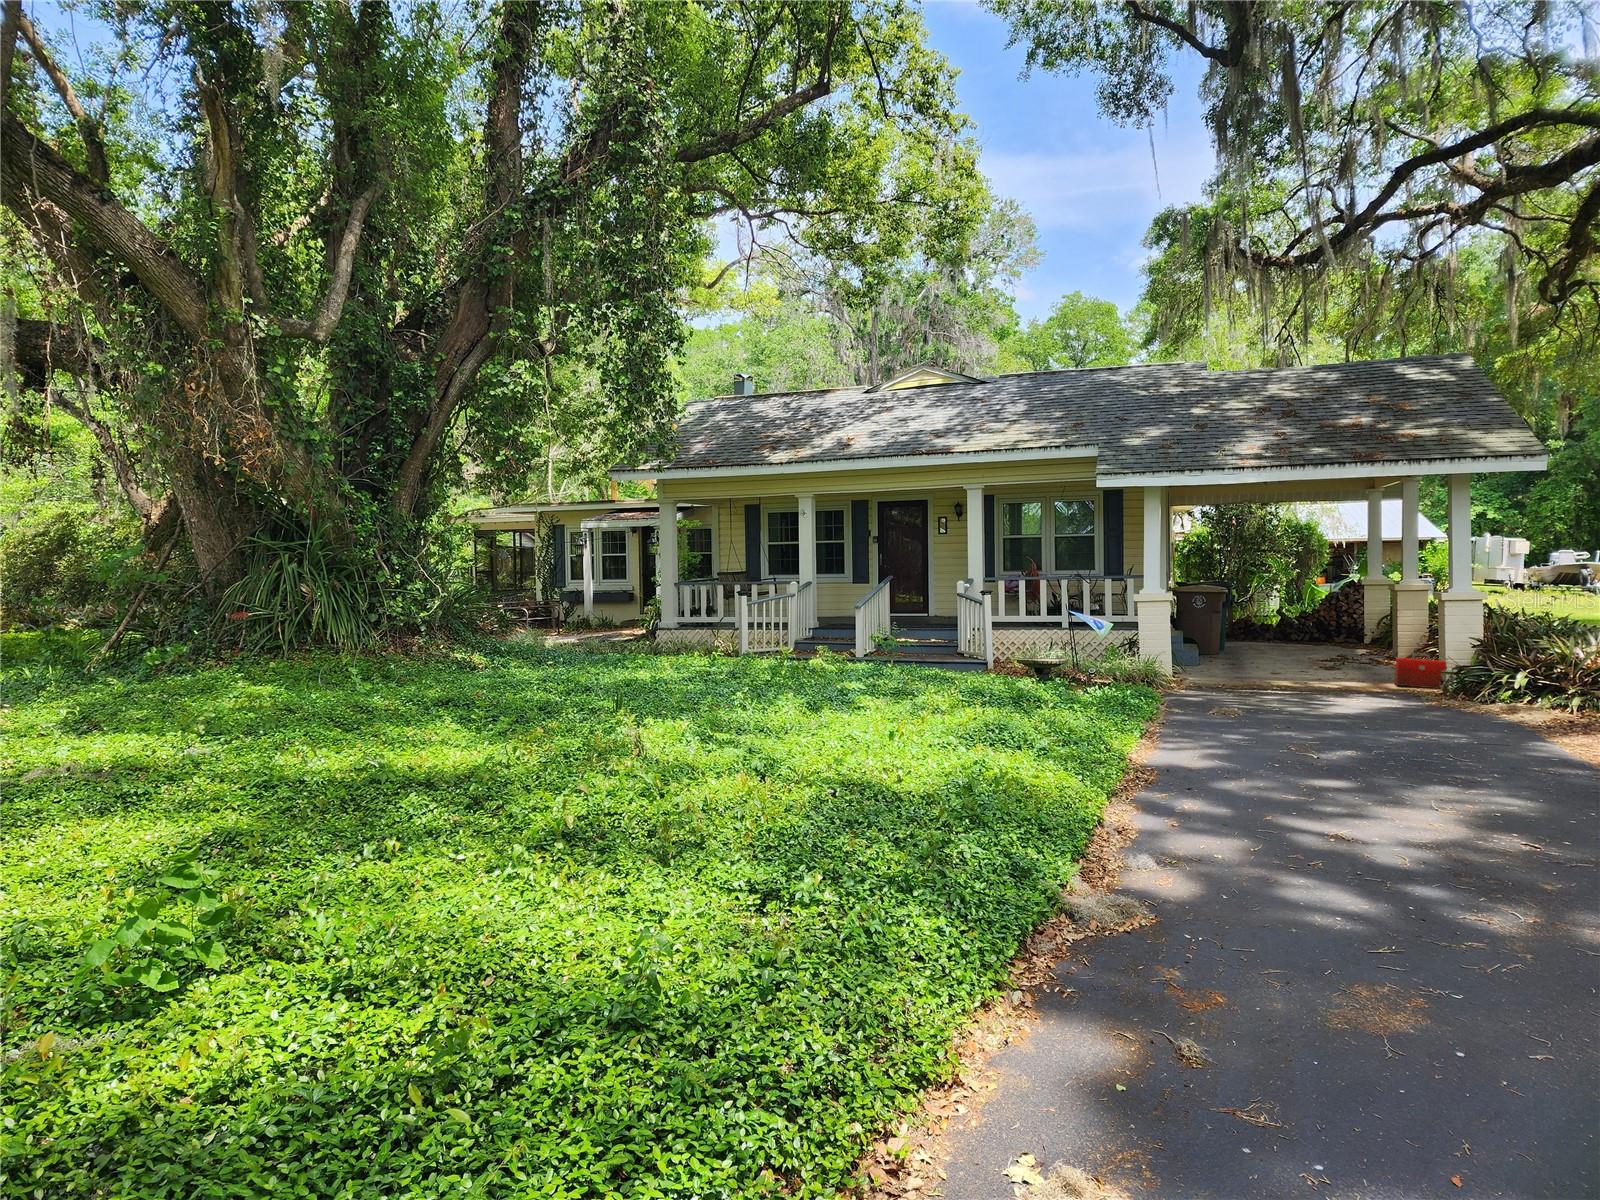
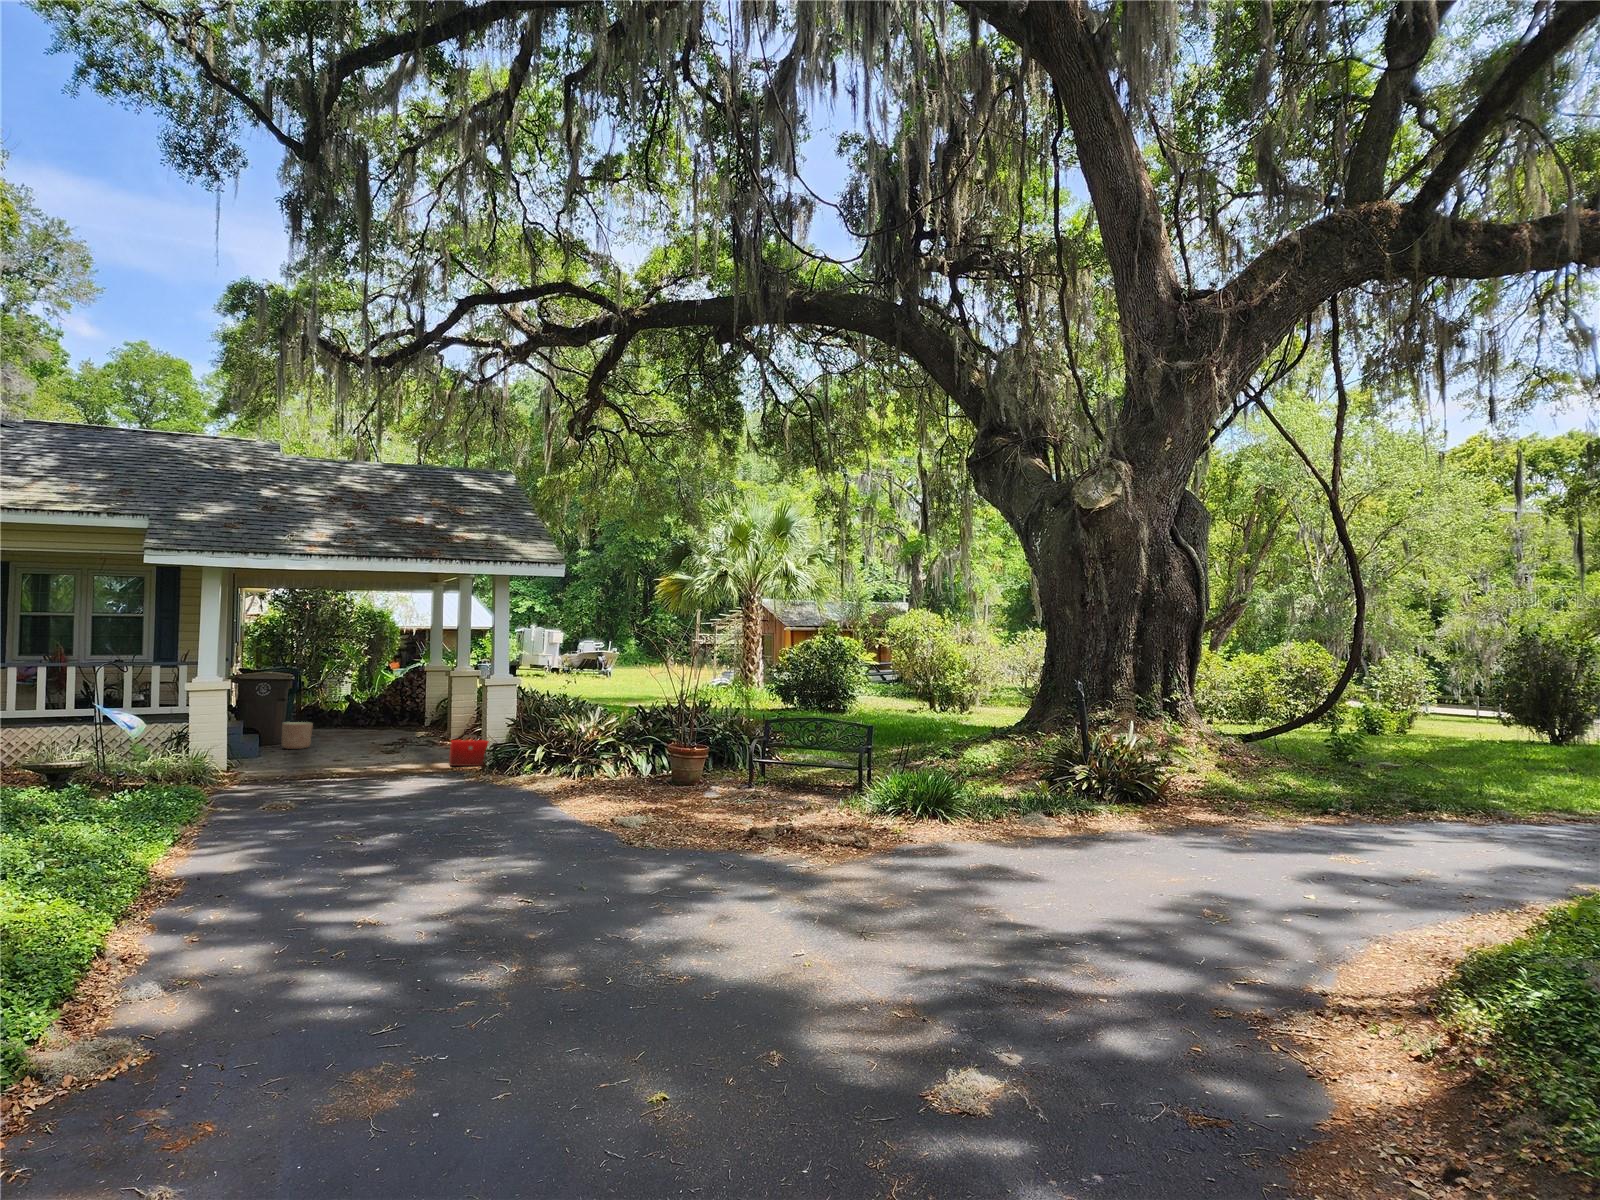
planter: none [1214,630,1242,655] -> present [282,722,313,749]

